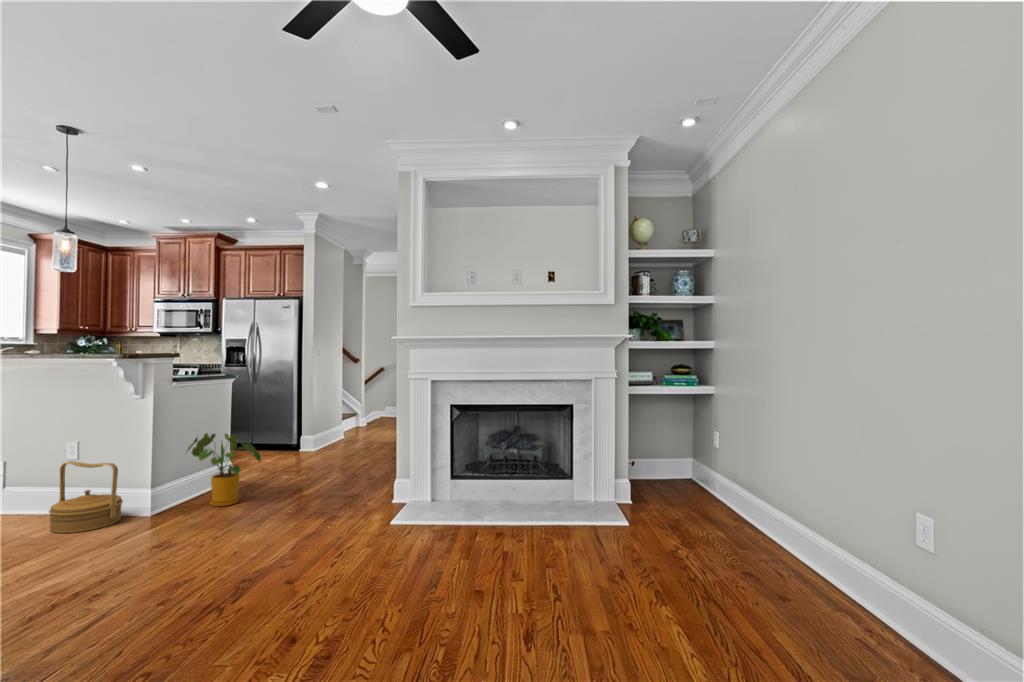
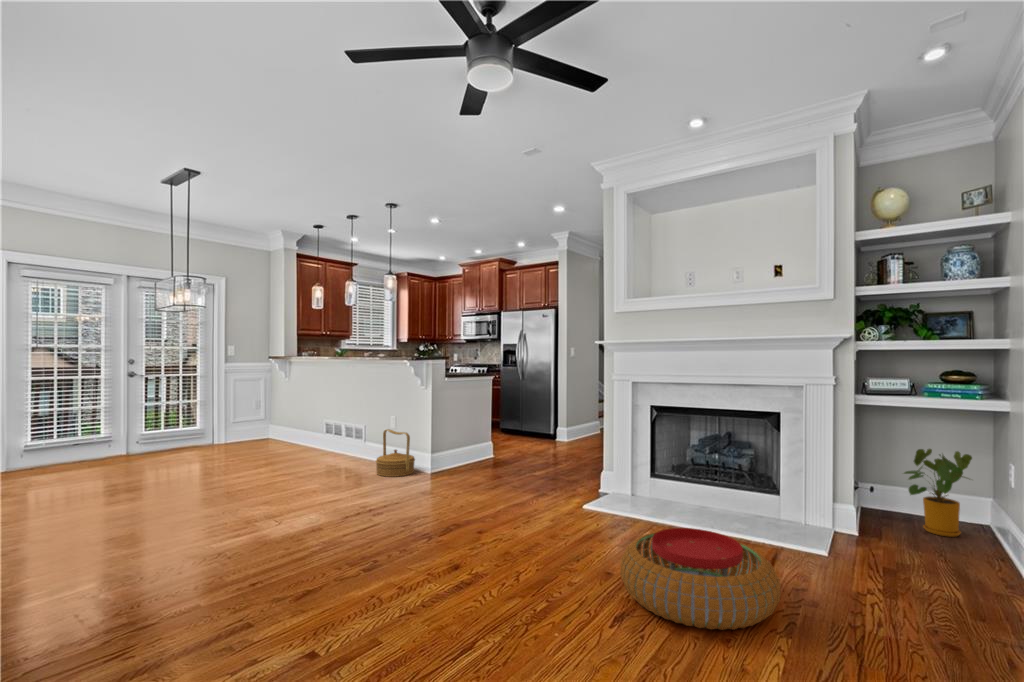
house plant: present [187,433,261,506] -> present [904,449,972,537]
pouf: none [498,524,650,625] -> present [620,528,780,630]

